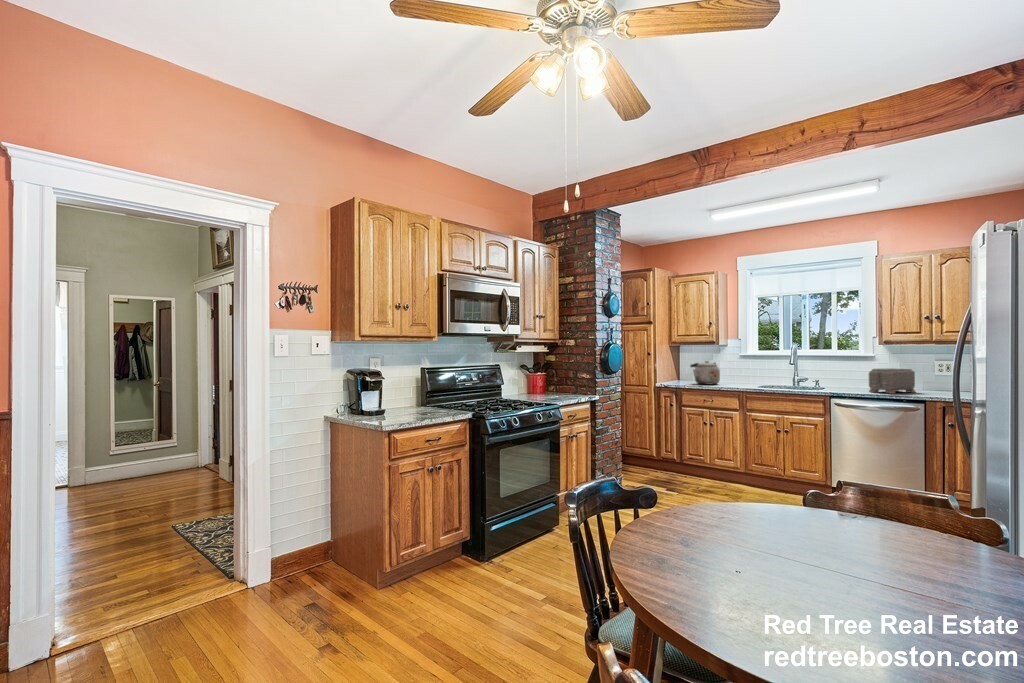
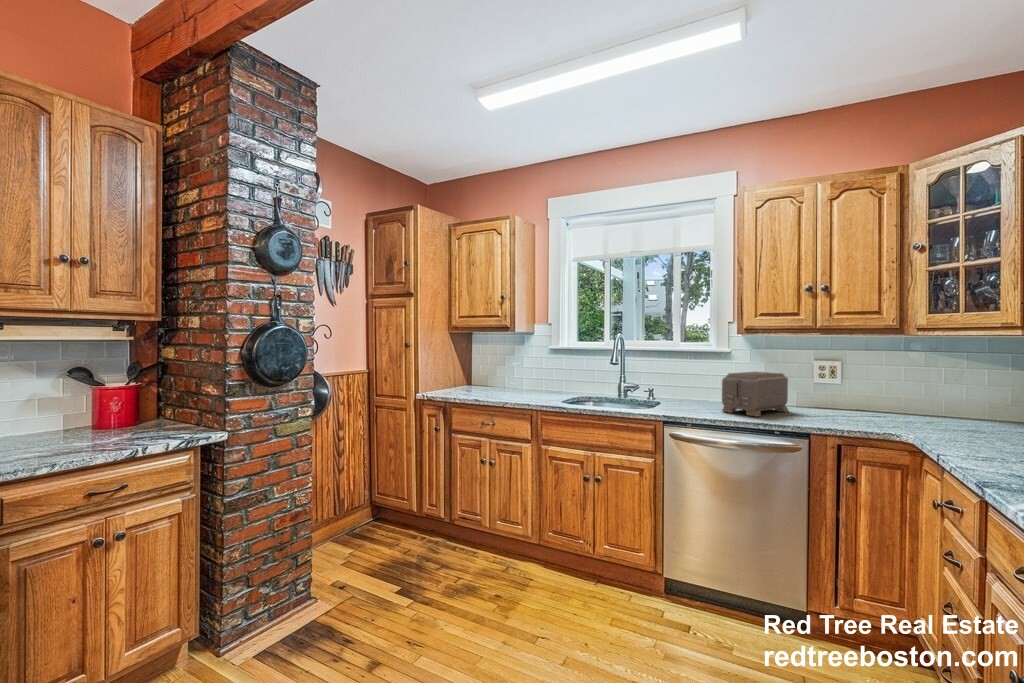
kettle: present [690,361,720,384] -> none [473,357,515,395]

